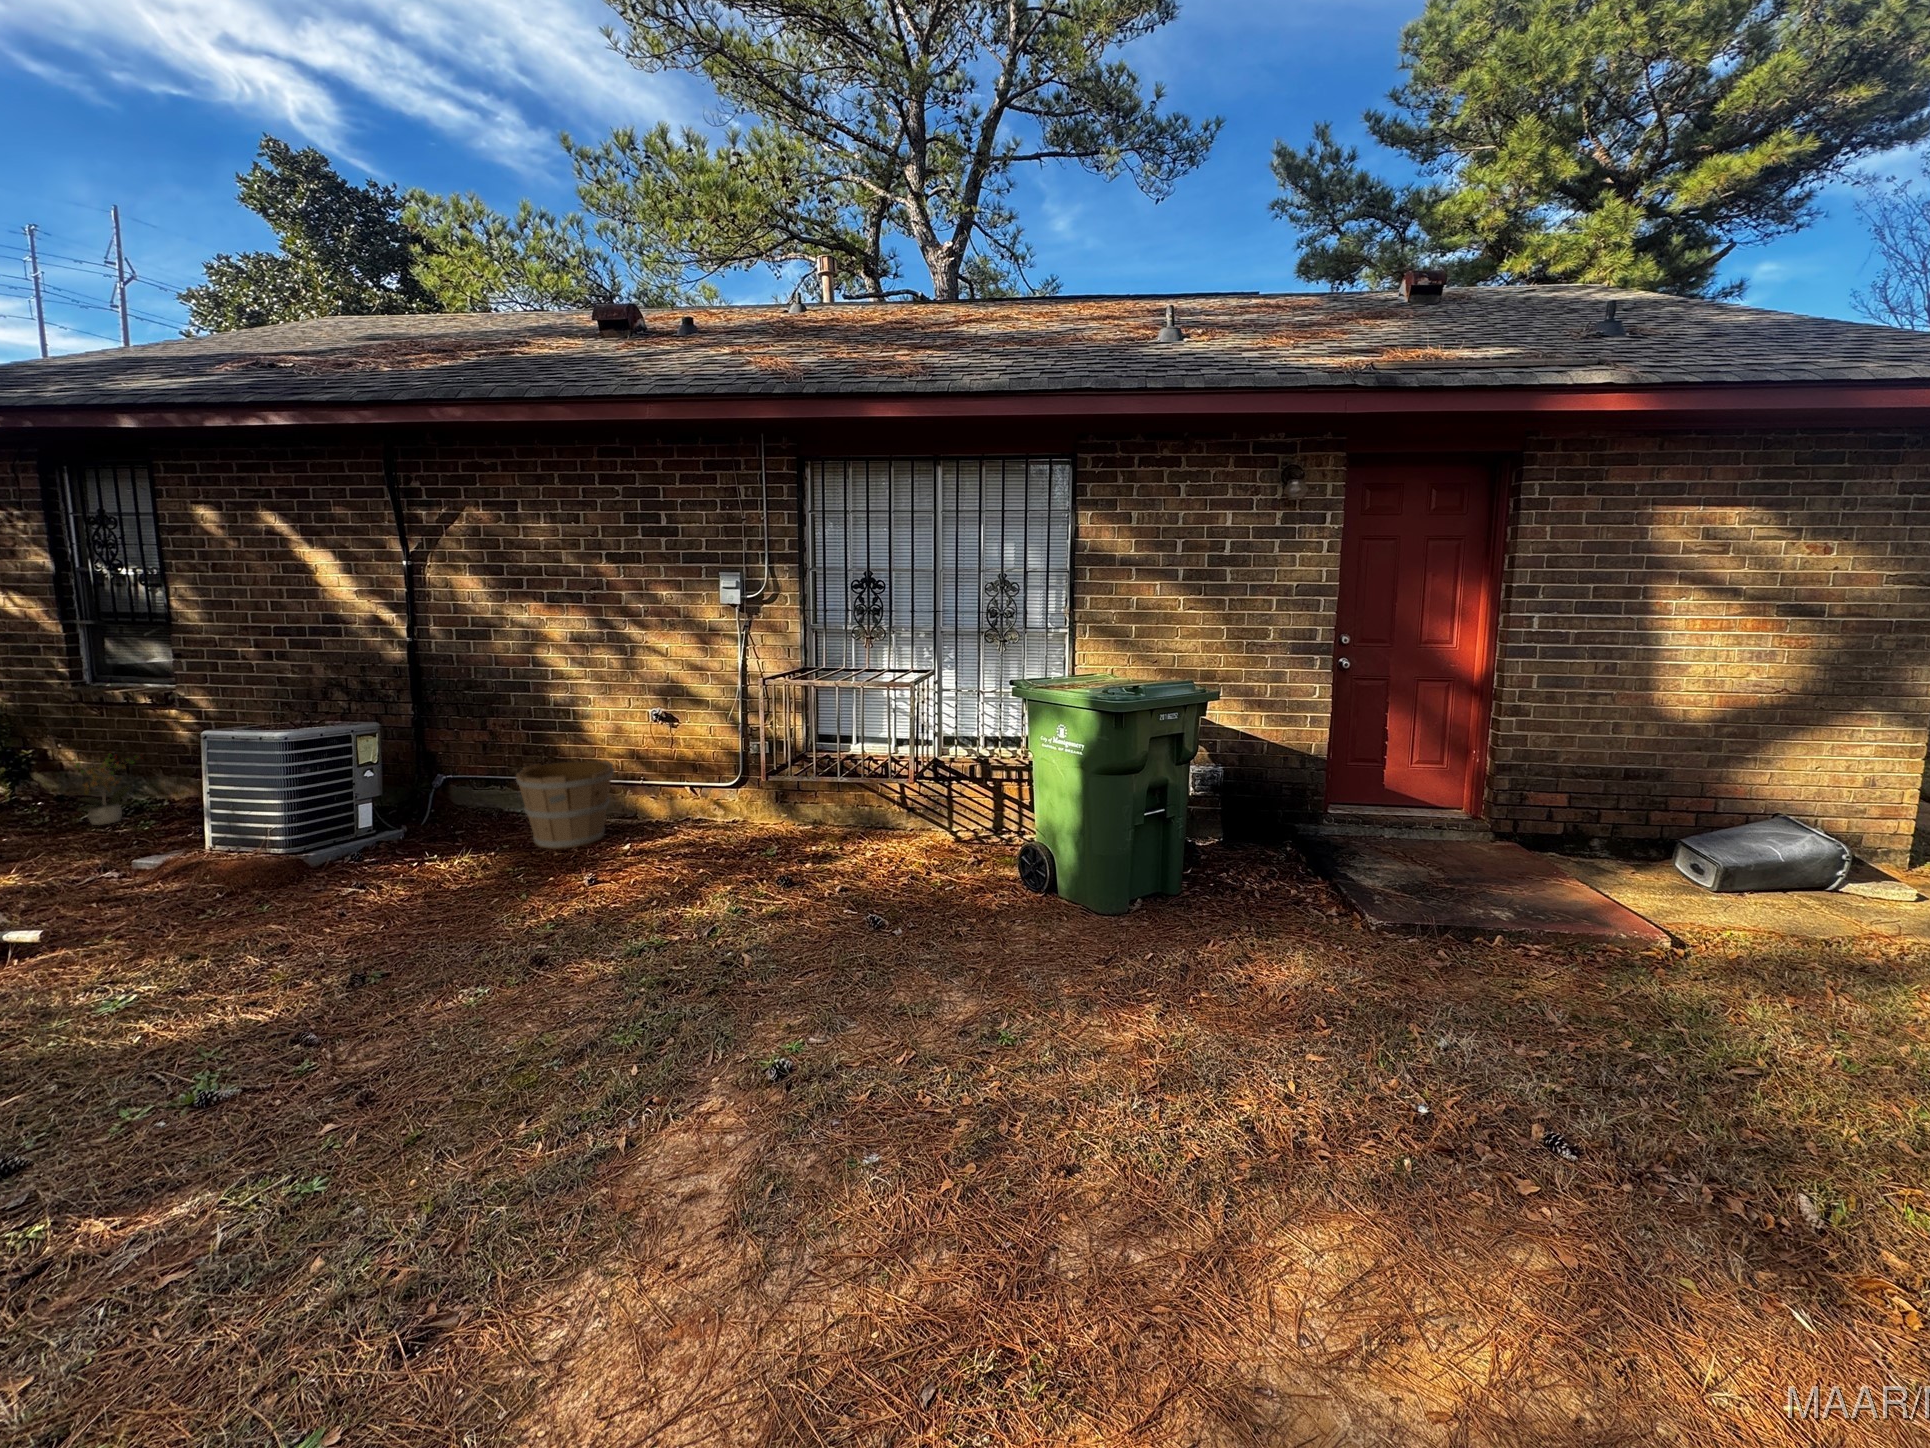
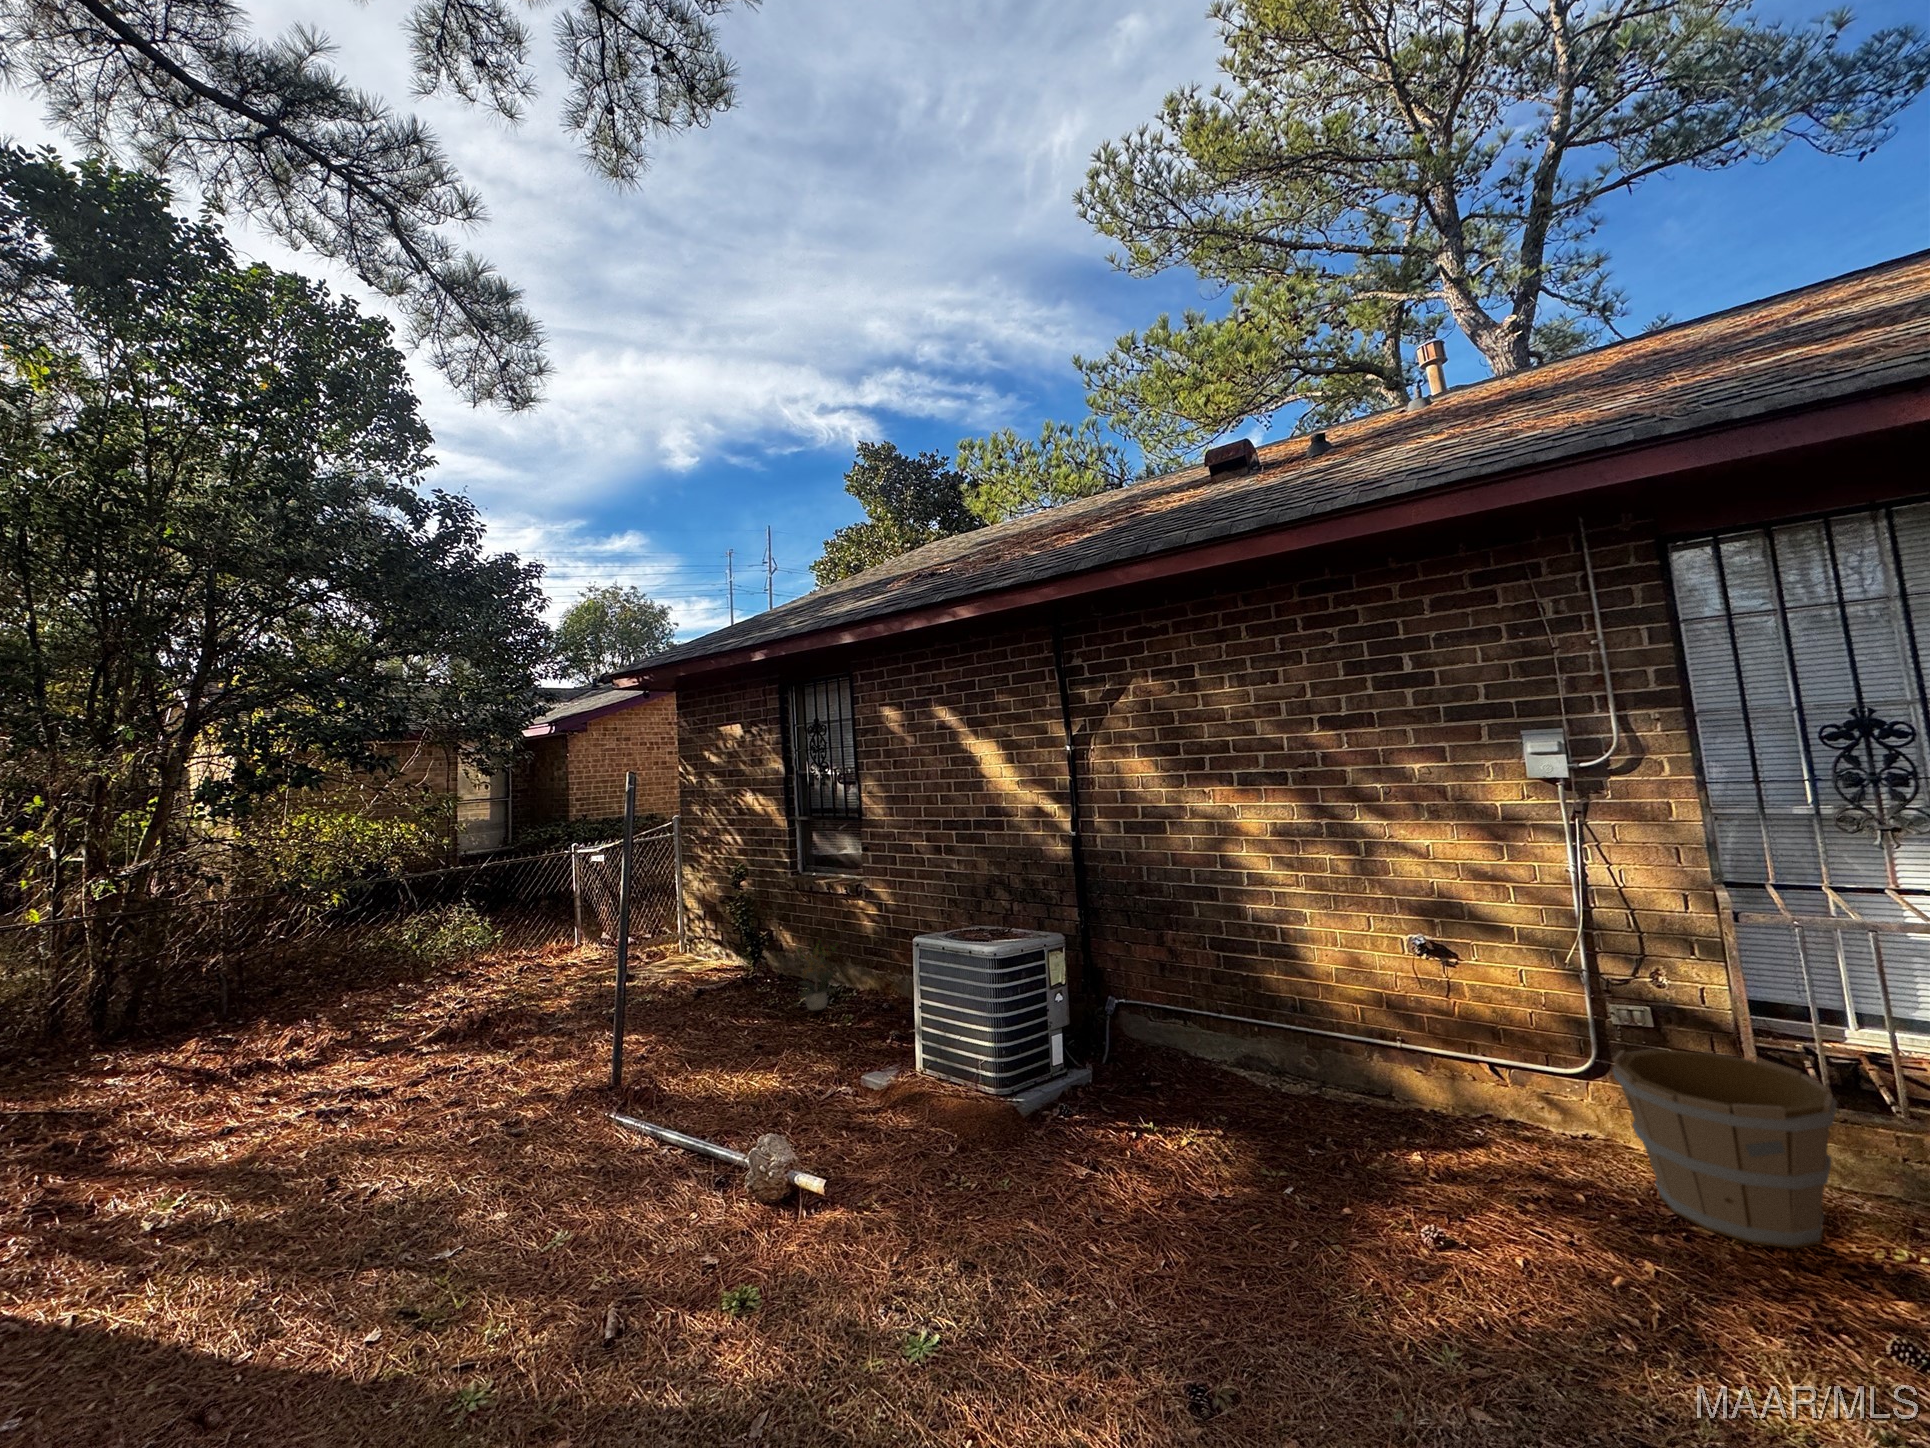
wooden bucket: present [516,760,614,849] -> present [1613,1049,1836,1249]

